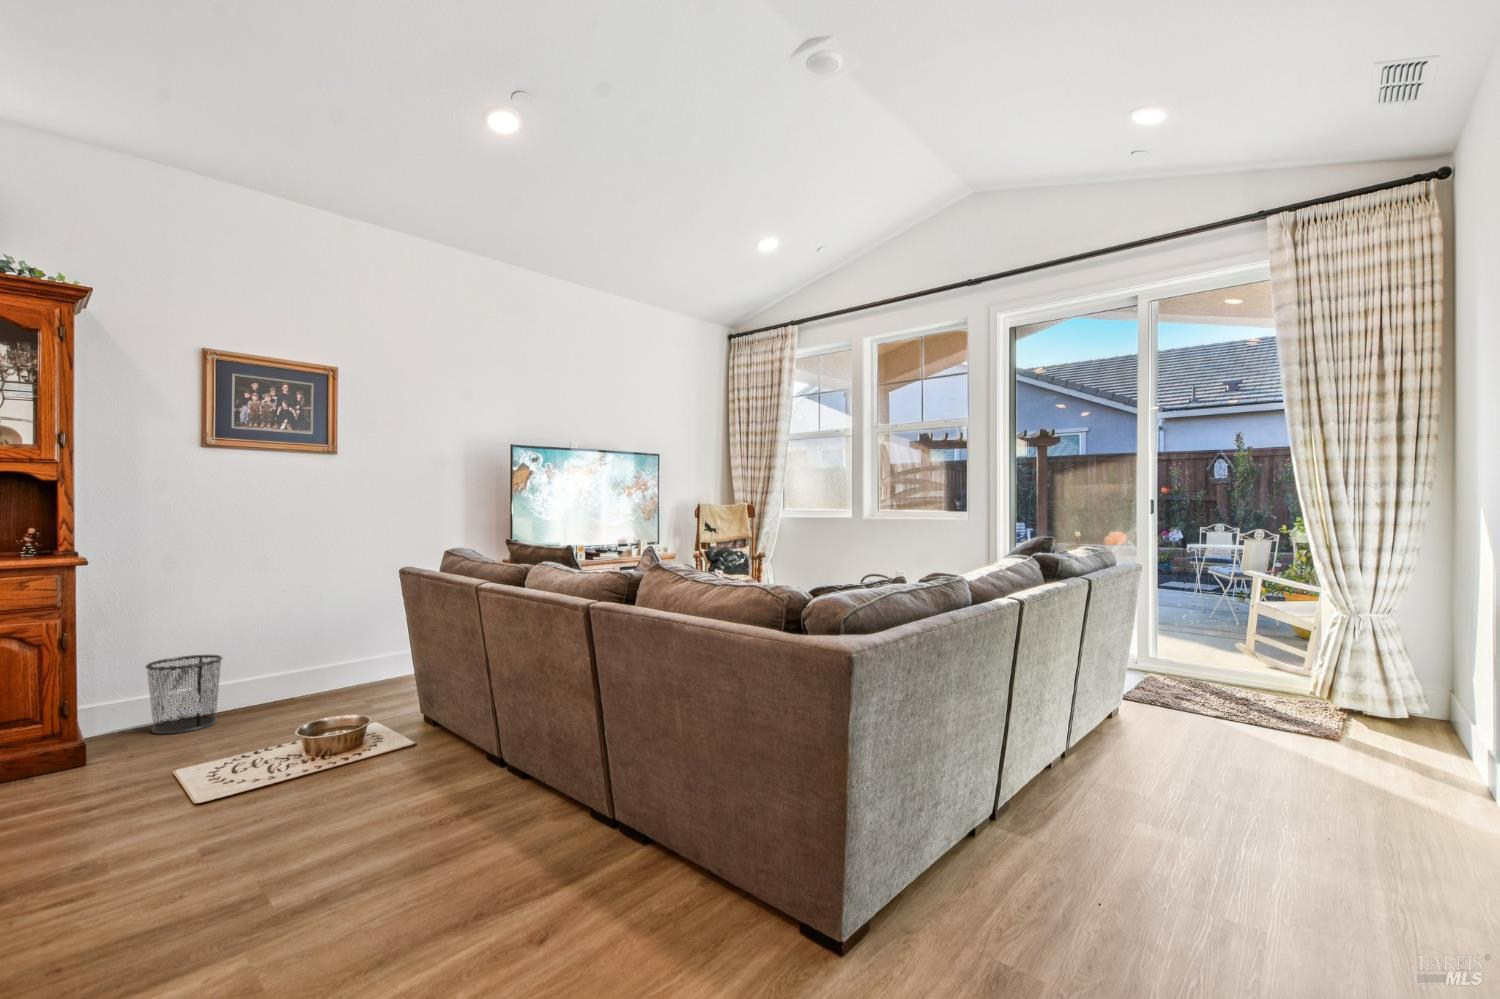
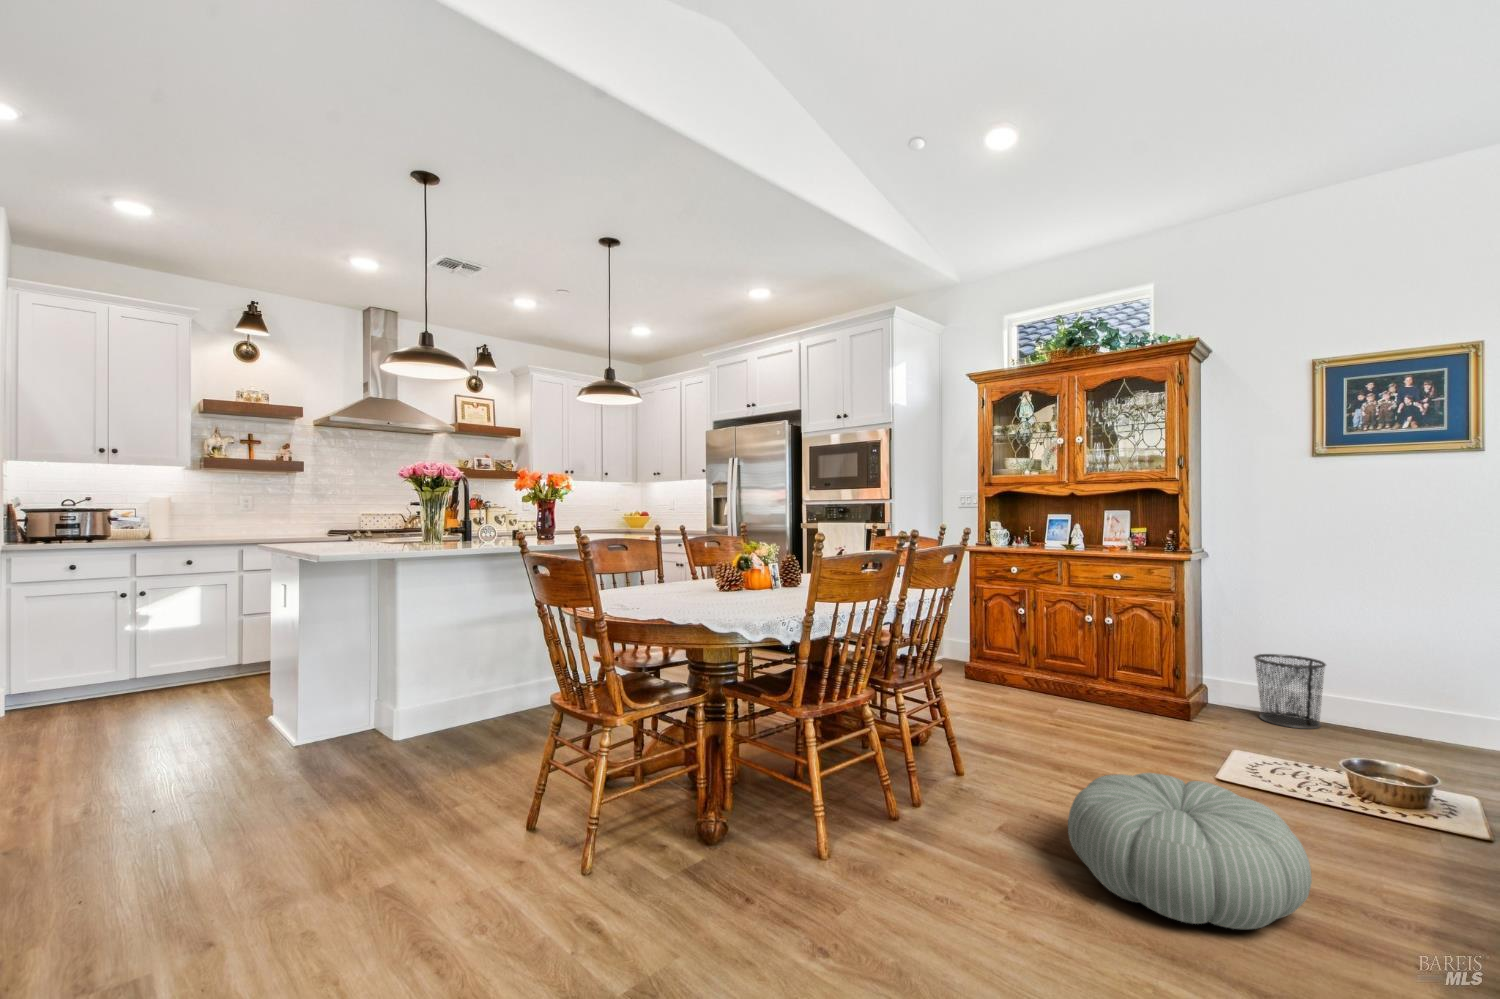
pouf: none [162,774,423,941] -> present [1068,773,1312,929]

